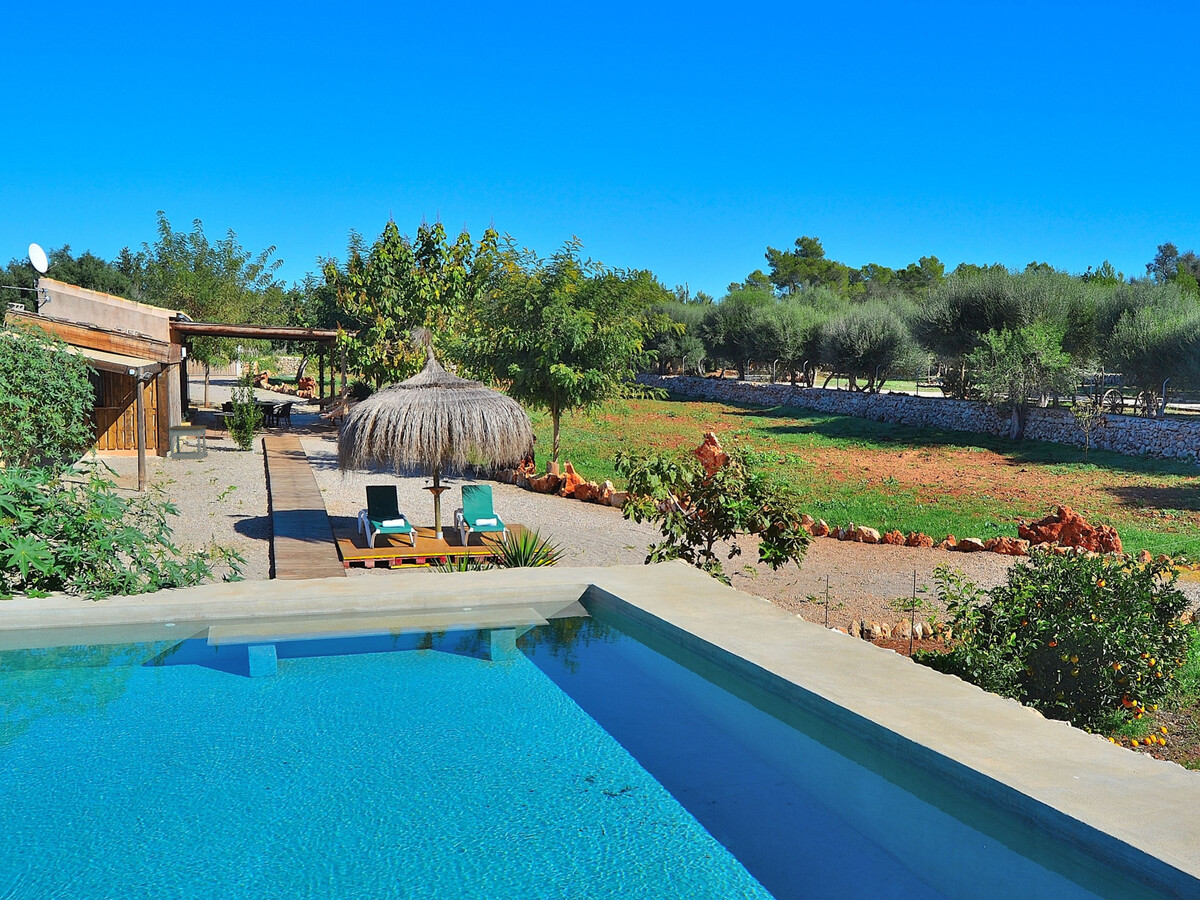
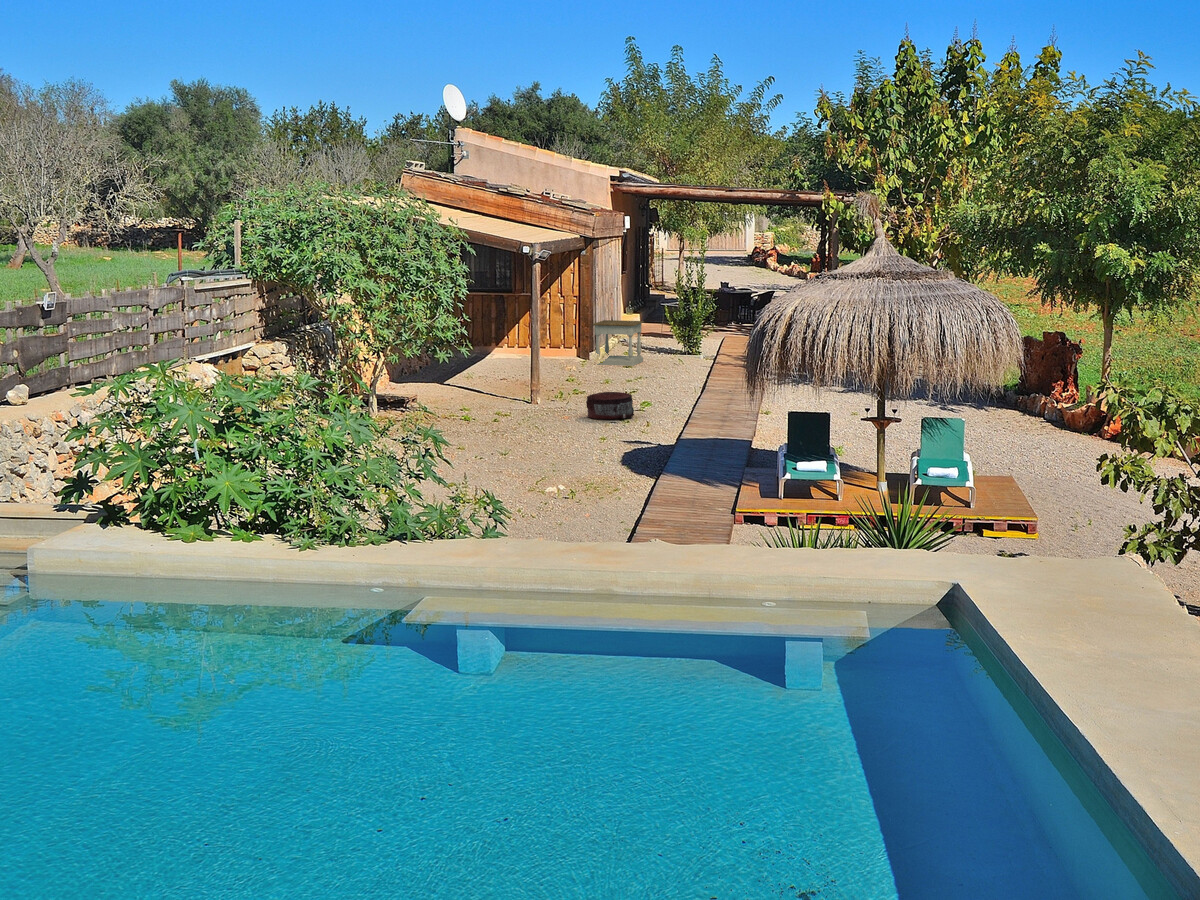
pouf: none [186,478,226,499] -> present [586,392,634,419]

